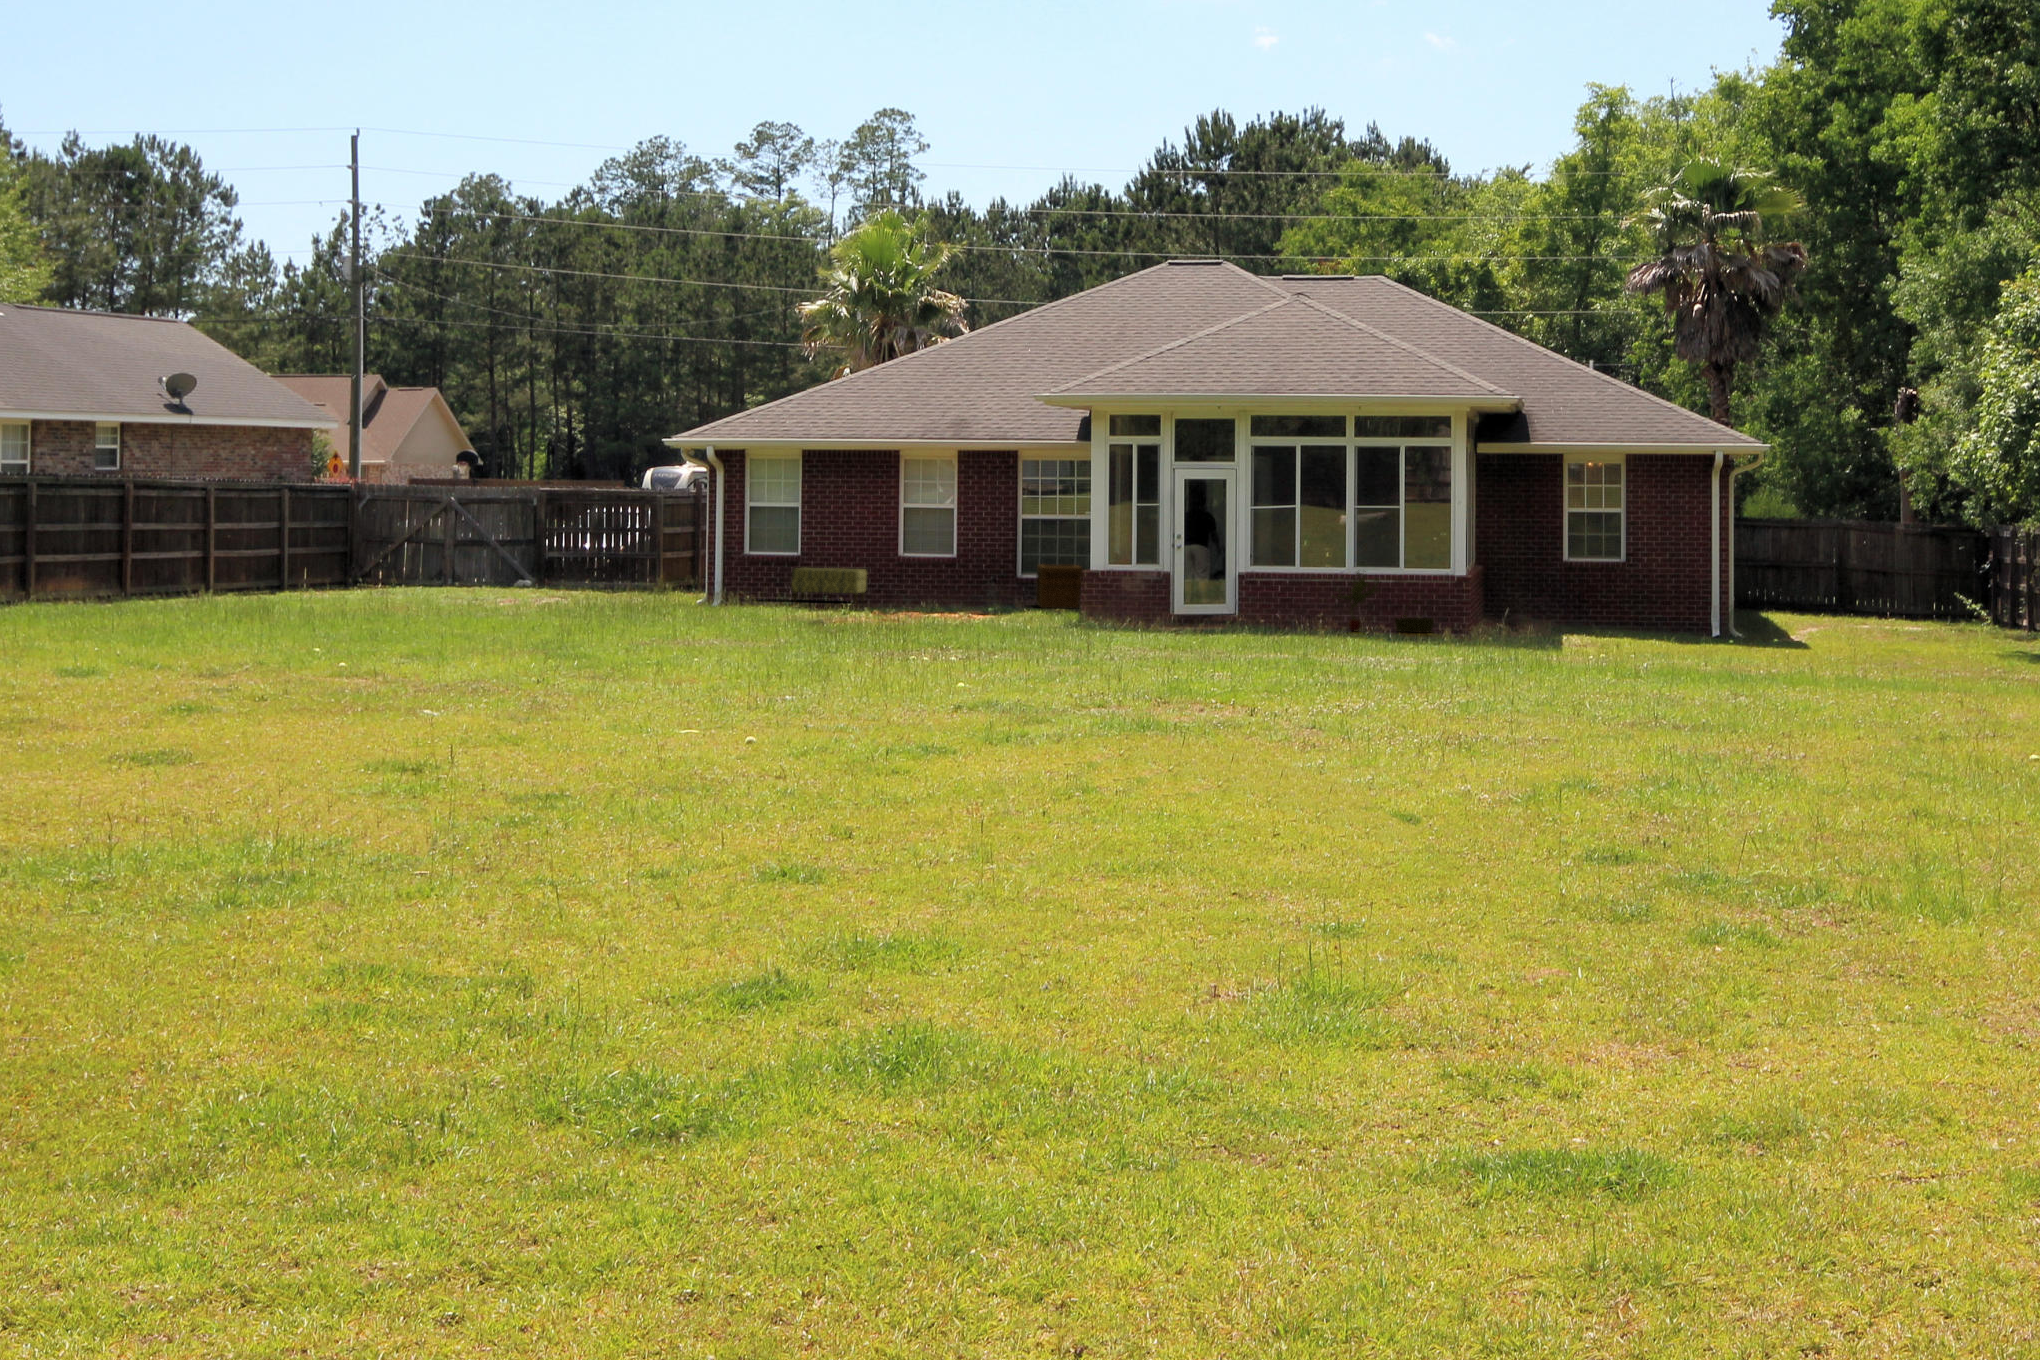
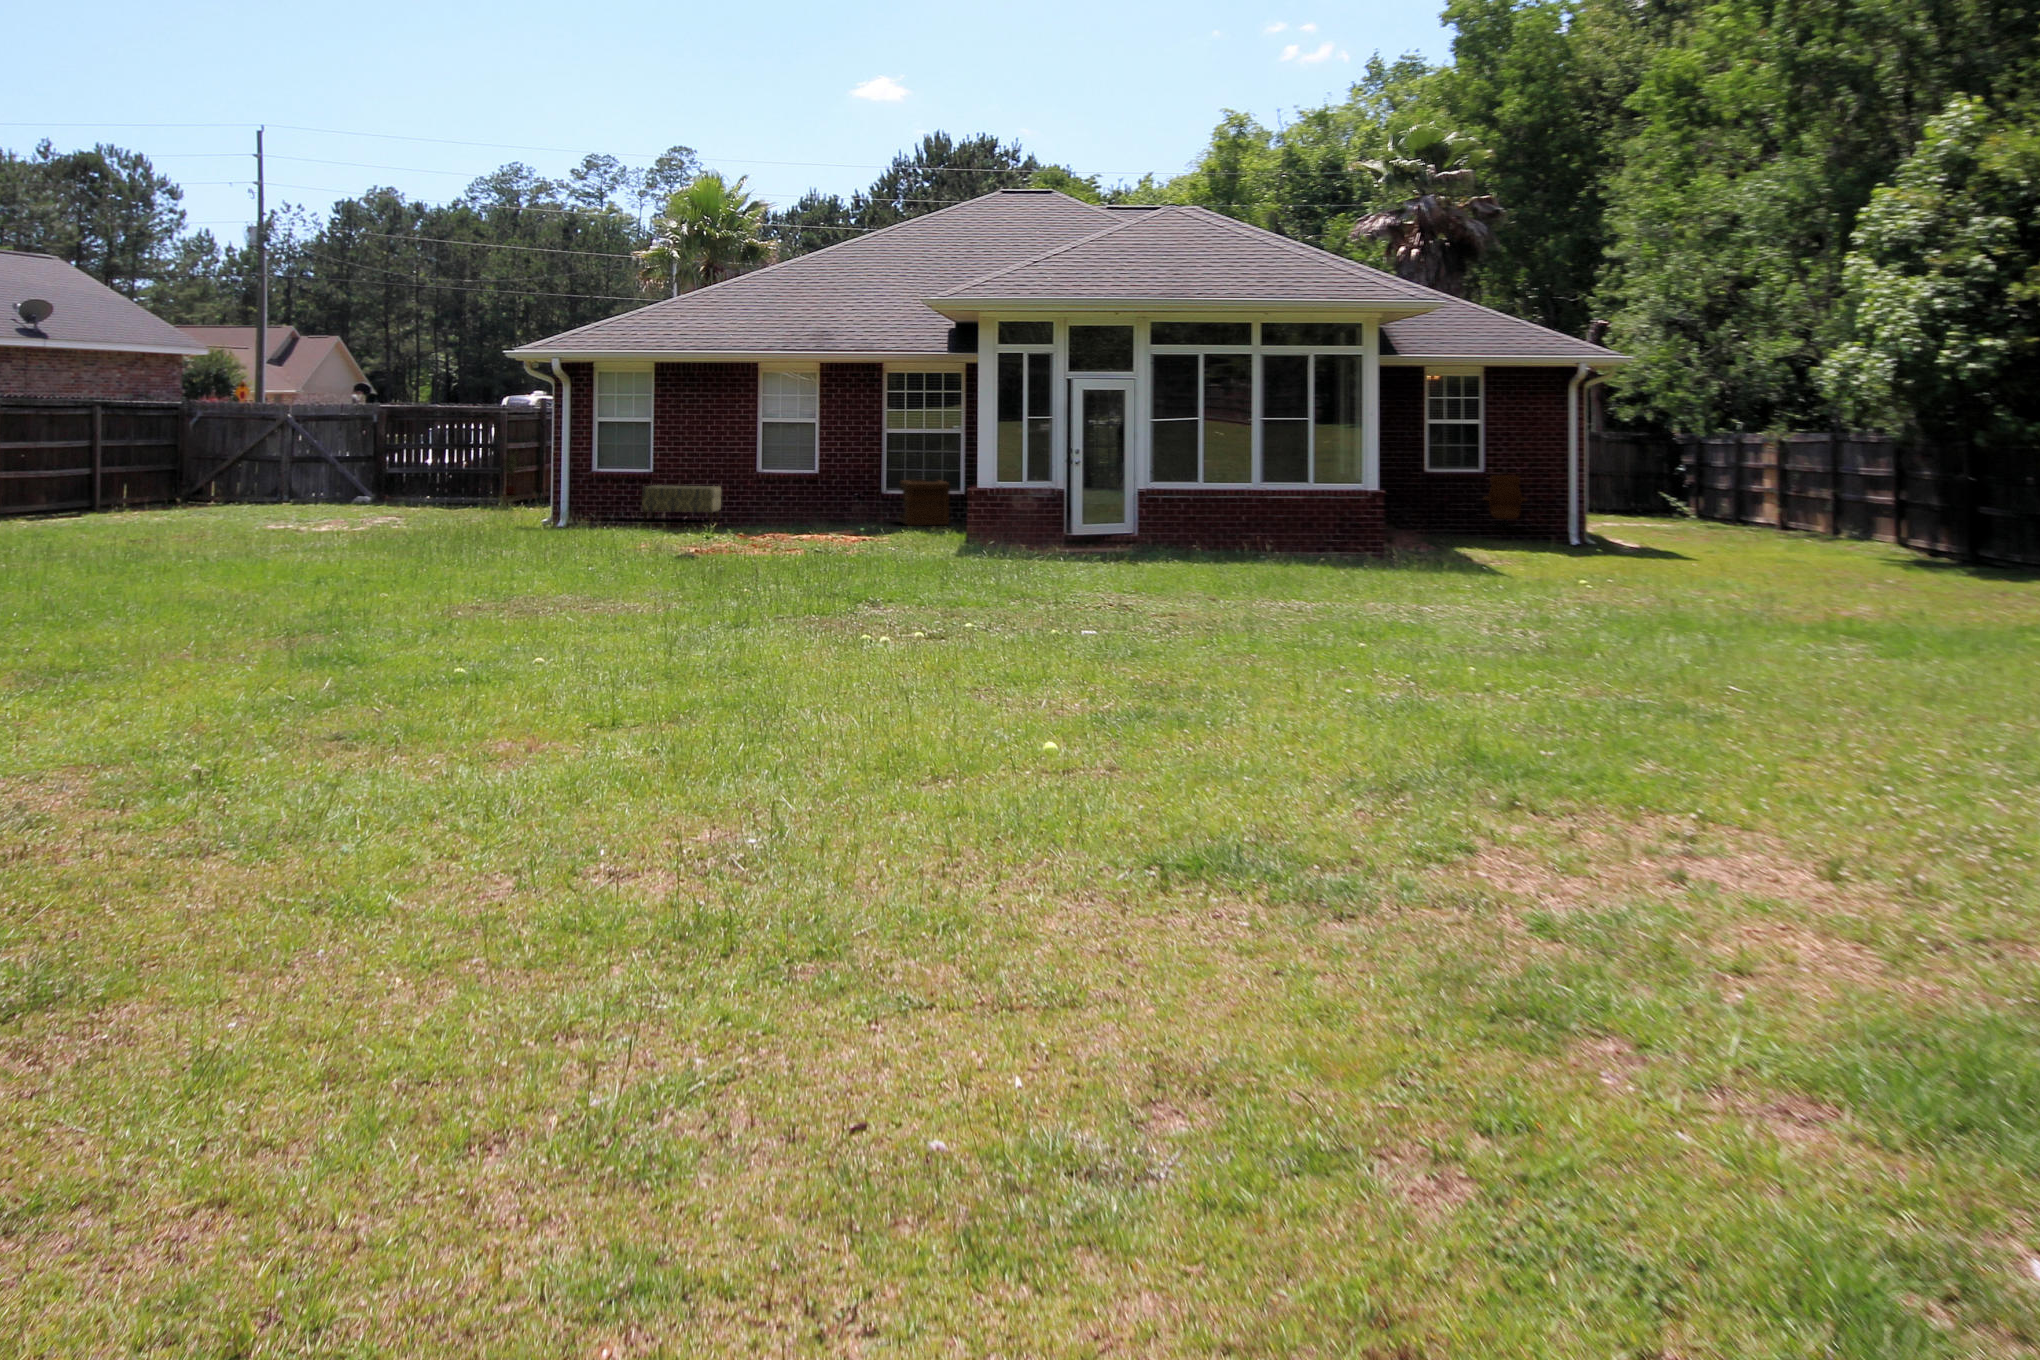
lounge chair: none [1630,564,1675,620] -> present [1483,475,1527,530]
potted tree: present [1332,570,1379,631] -> present [504,448,526,494]
basket: present [1395,601,1434,633] -> none [1311,518,1354,553]

